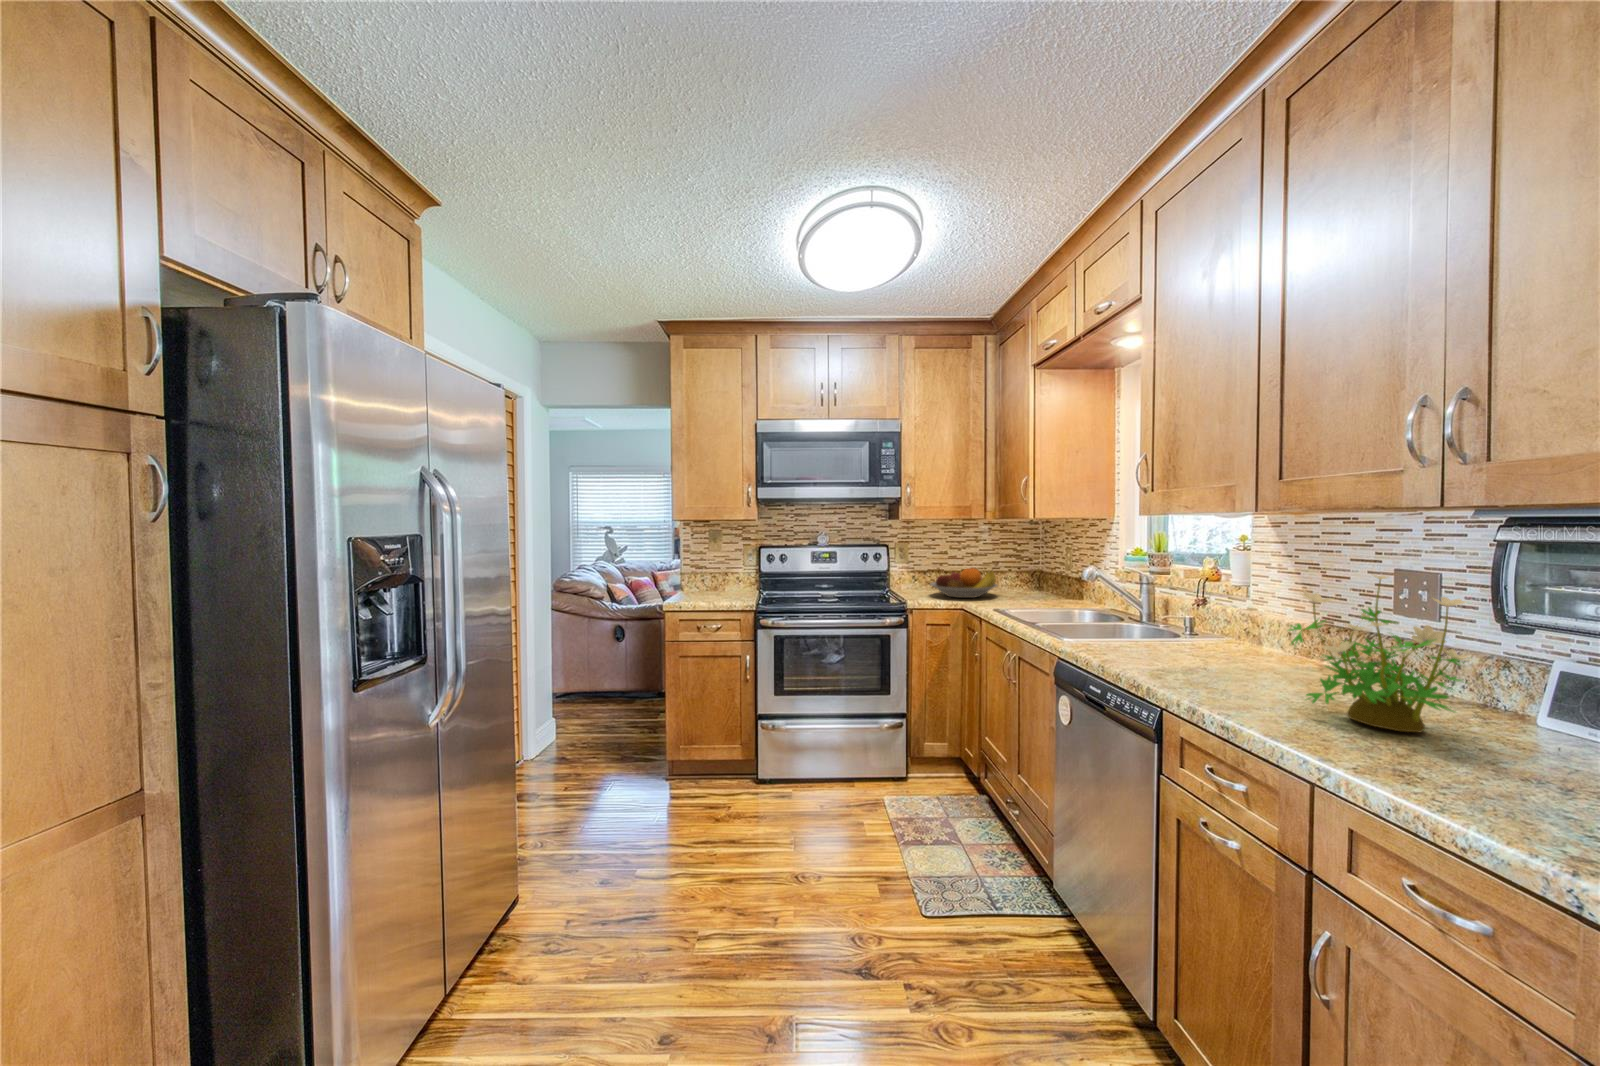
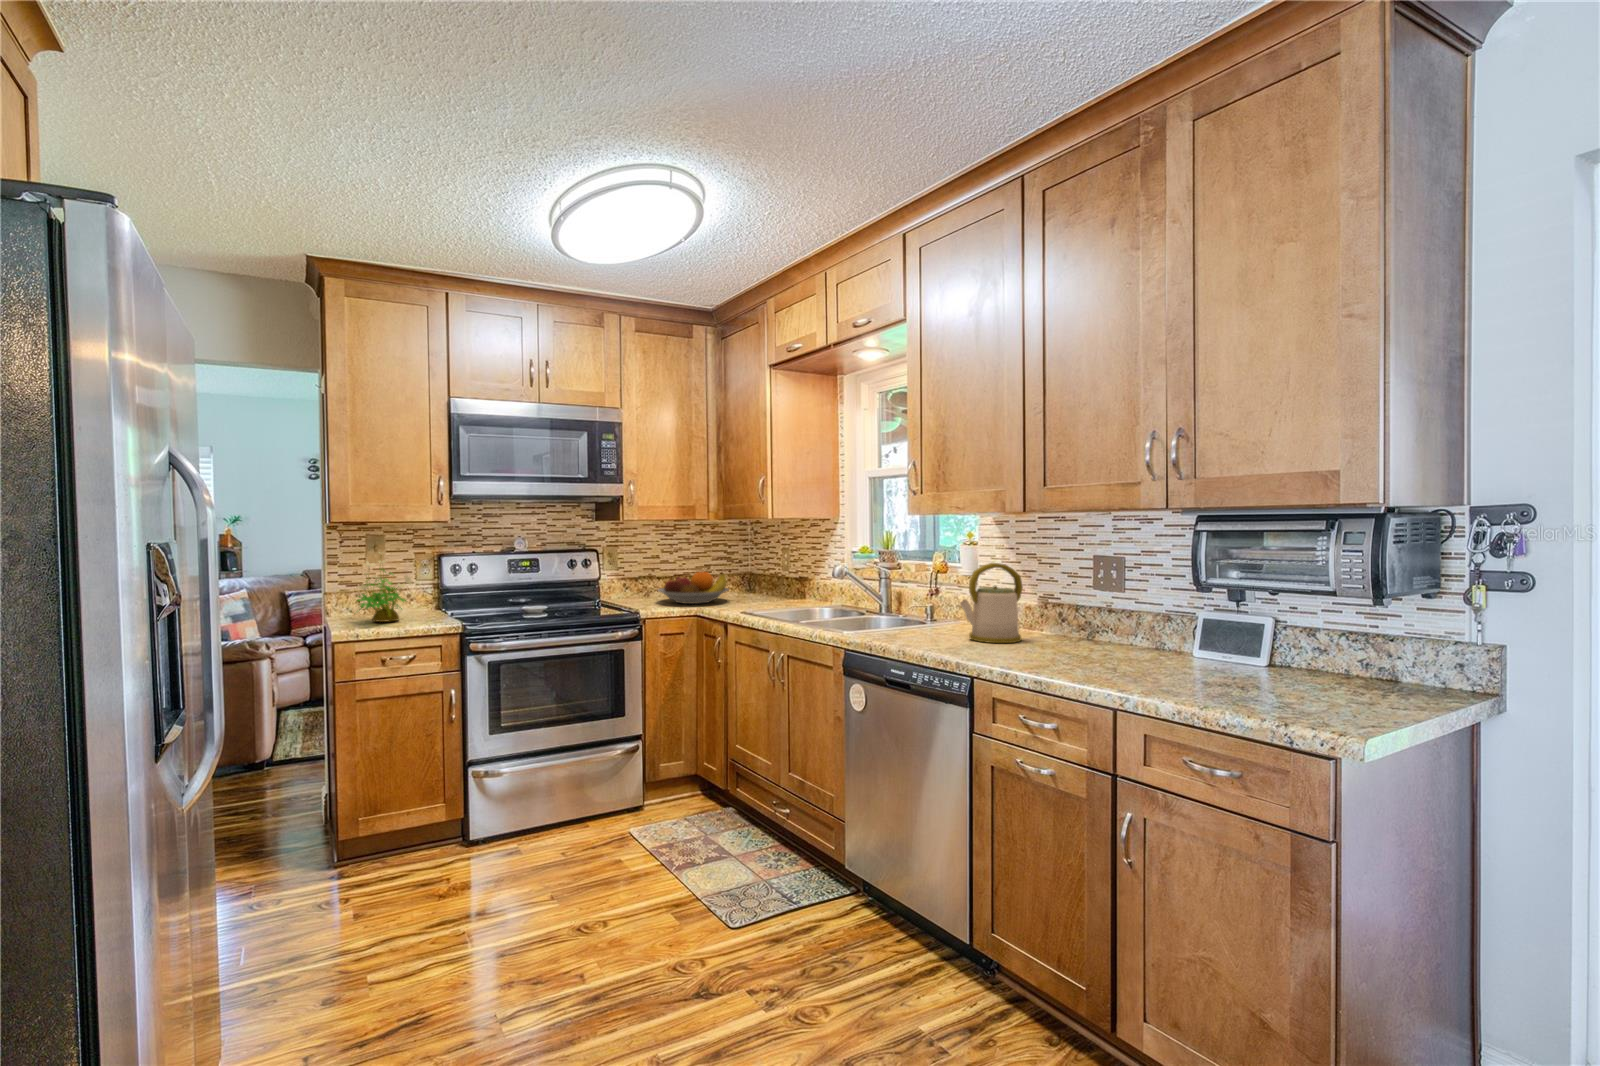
kettle: none [1187,573,1285,677] -> present [960,563,1023,643]
potted plant: present [1288,575,1467,732] -> present [358,552,412,622]

